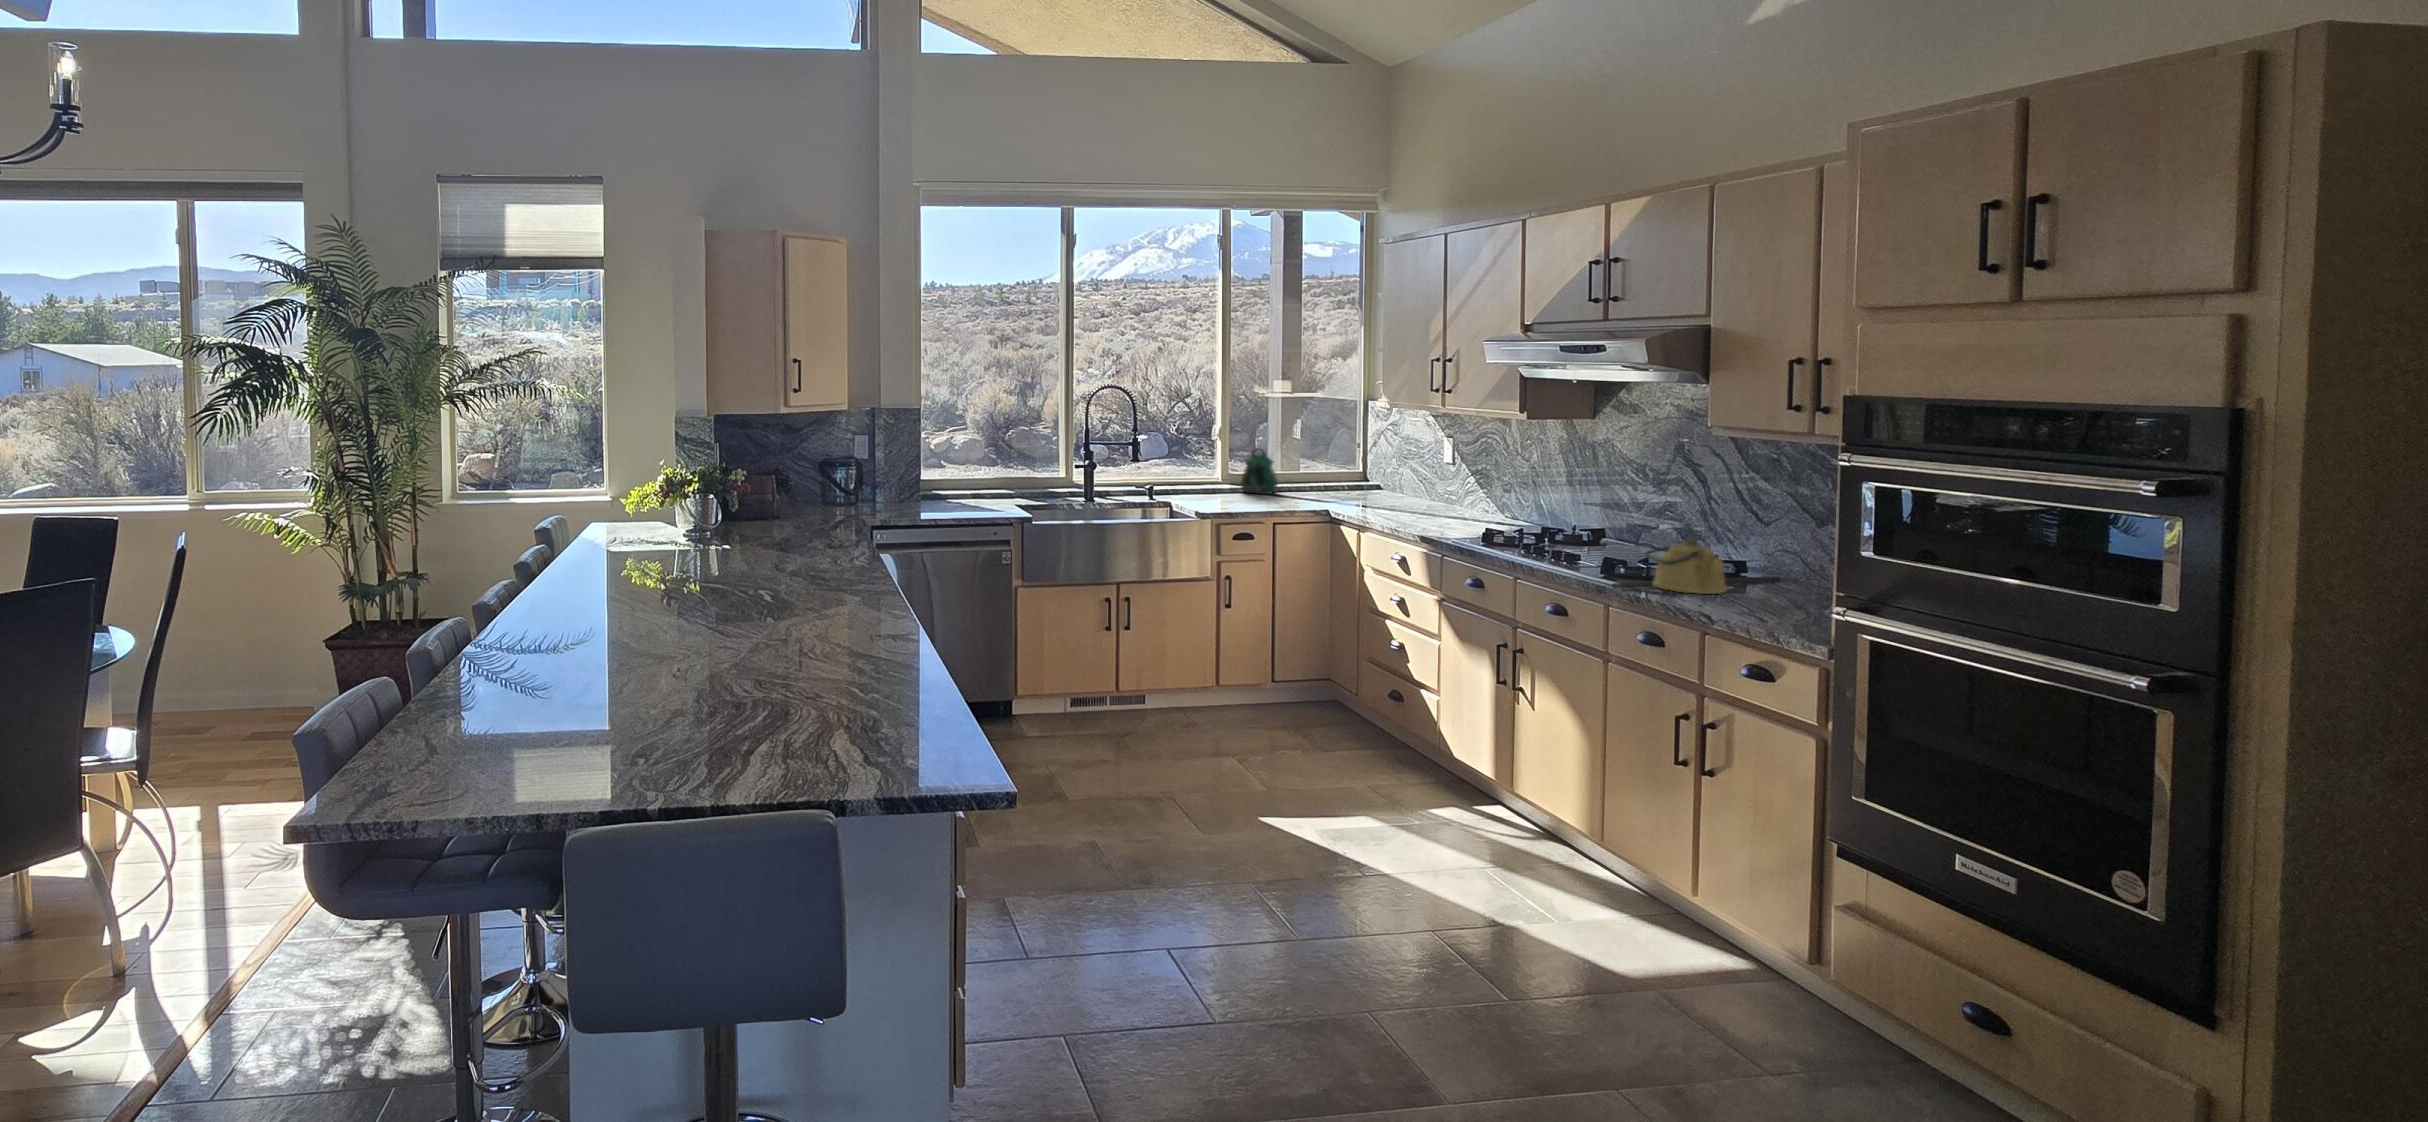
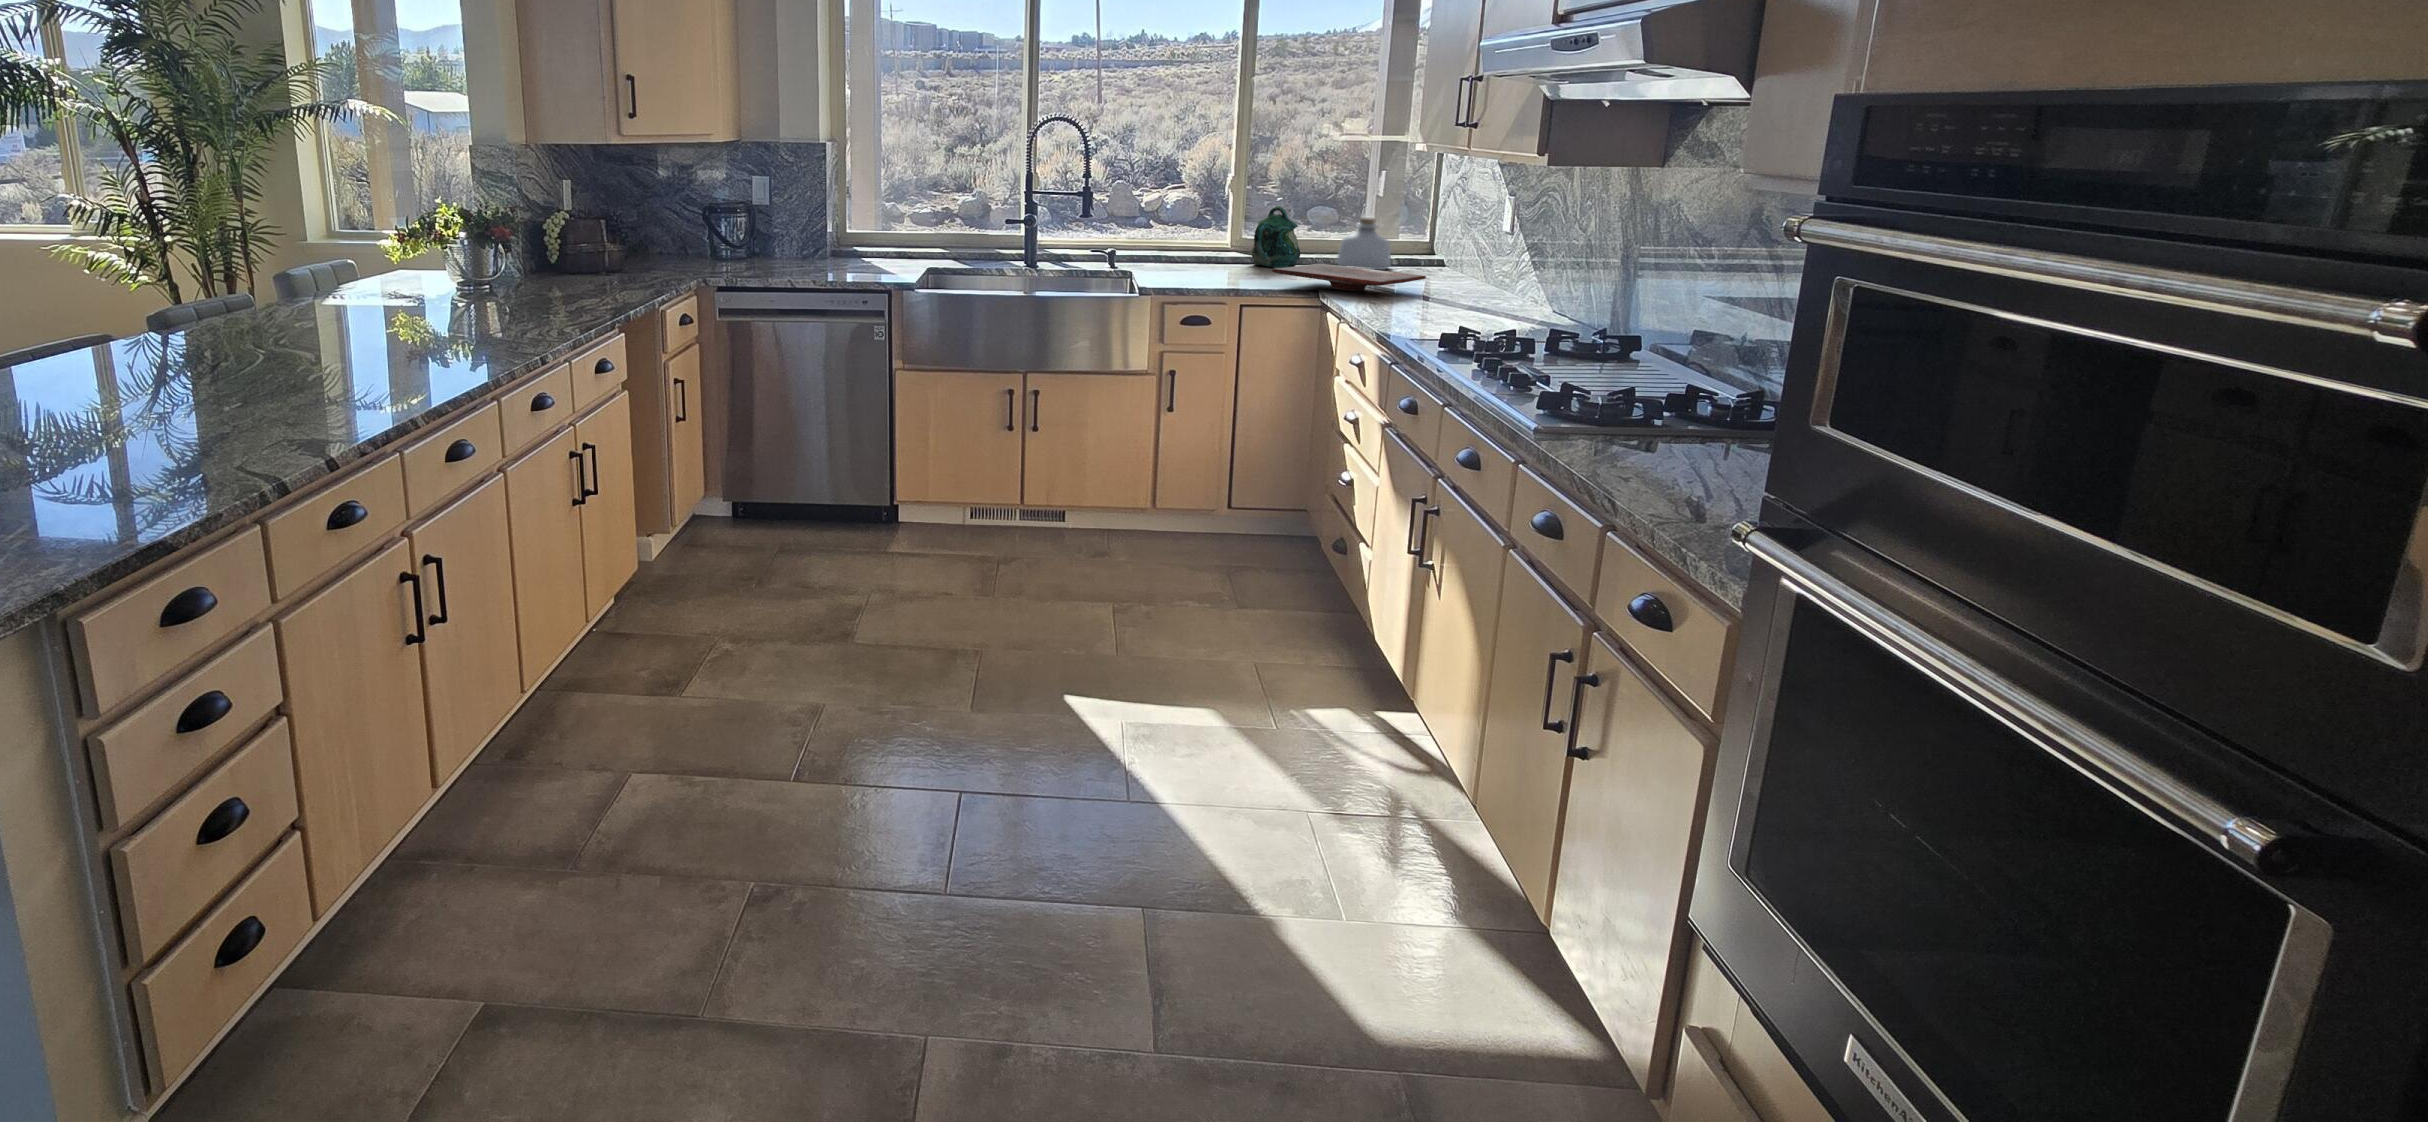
bottle: none [1301,453,1343,493] -> present [1336,216,1391,270]
cutting board: none [1291,490,1400,509] -> present [1272,264,1426,291]
kettle: present [1645,539,1726,594] -> none [1583,353,1697,443]

